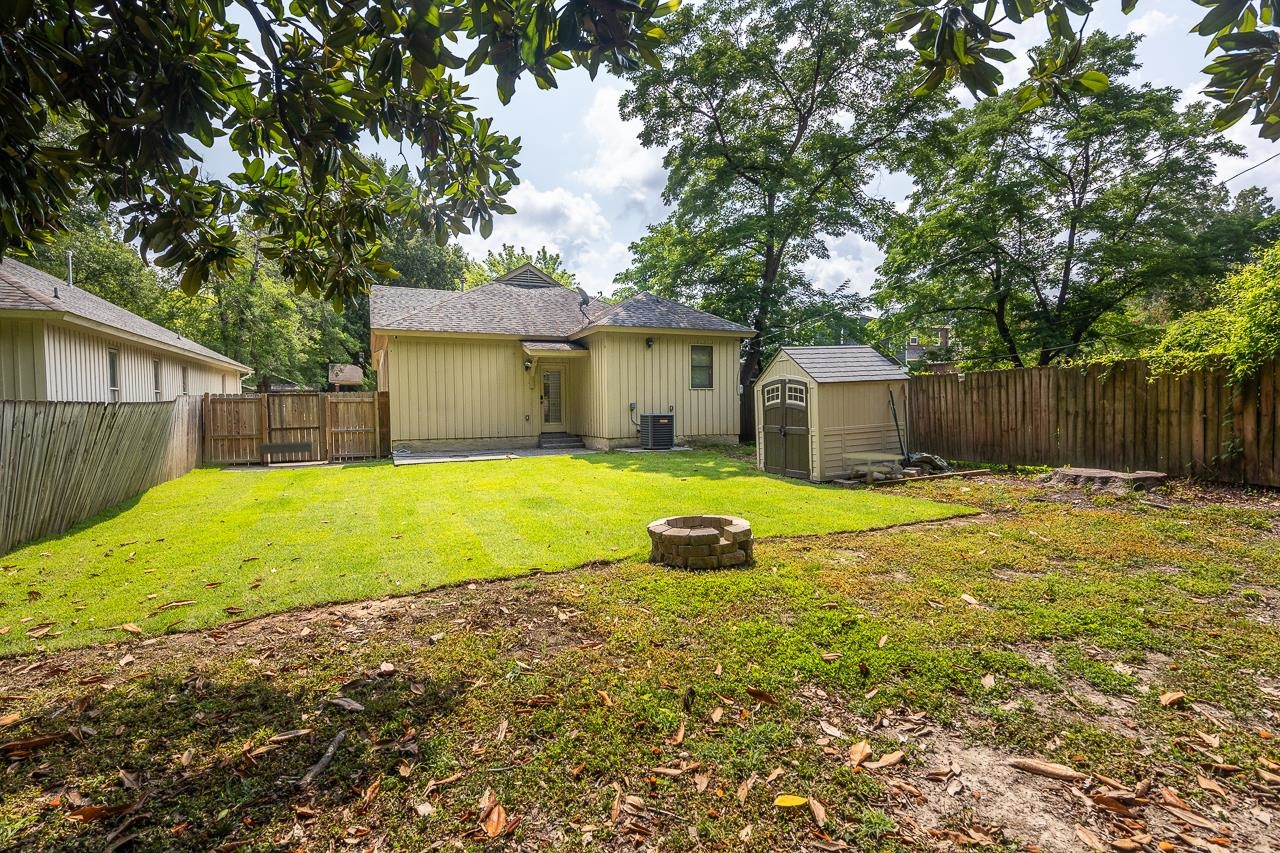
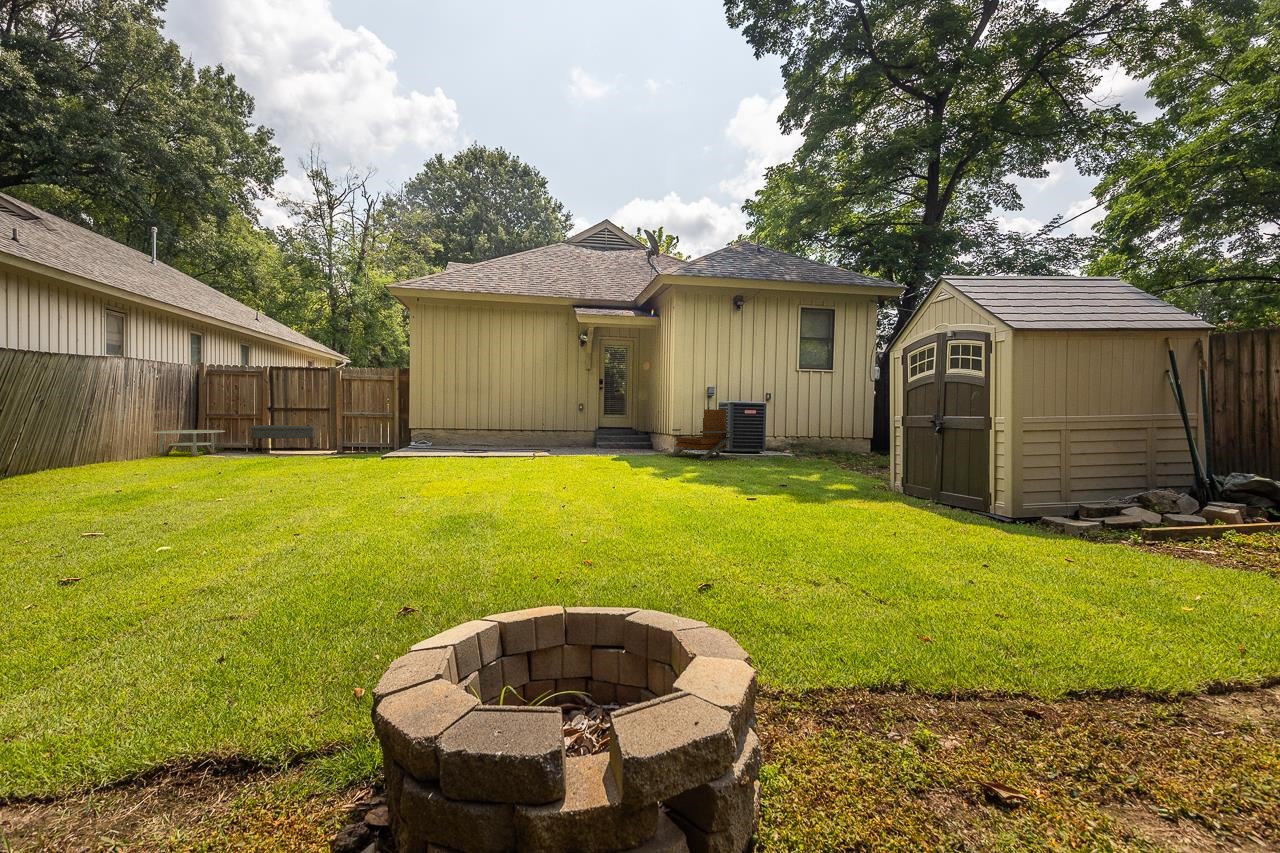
lounge chair: none [605,419,653,456] -> present [671,409,737,461]
round table: present [842,453,904,484] -> present [153,430,225,457]

